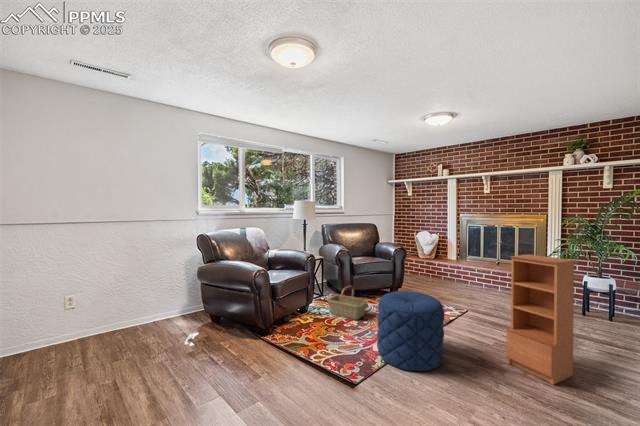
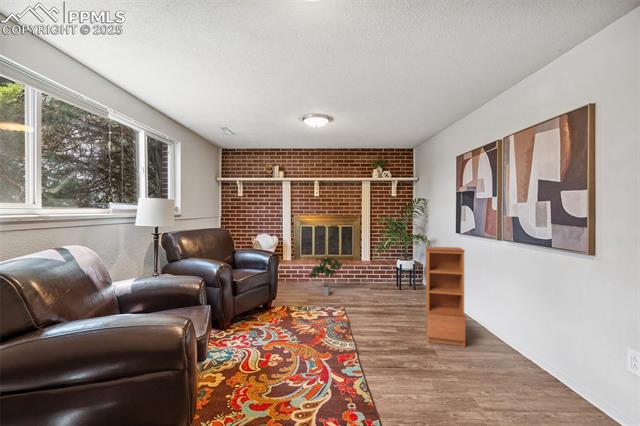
potted plant: none [446,258,483,299] -> present [309,258,343,296]
basket: present [327,286,368,320] -> none [227,309,279,356]
pouf: present [377,291,444,371] -> none [338,297,410,389]

